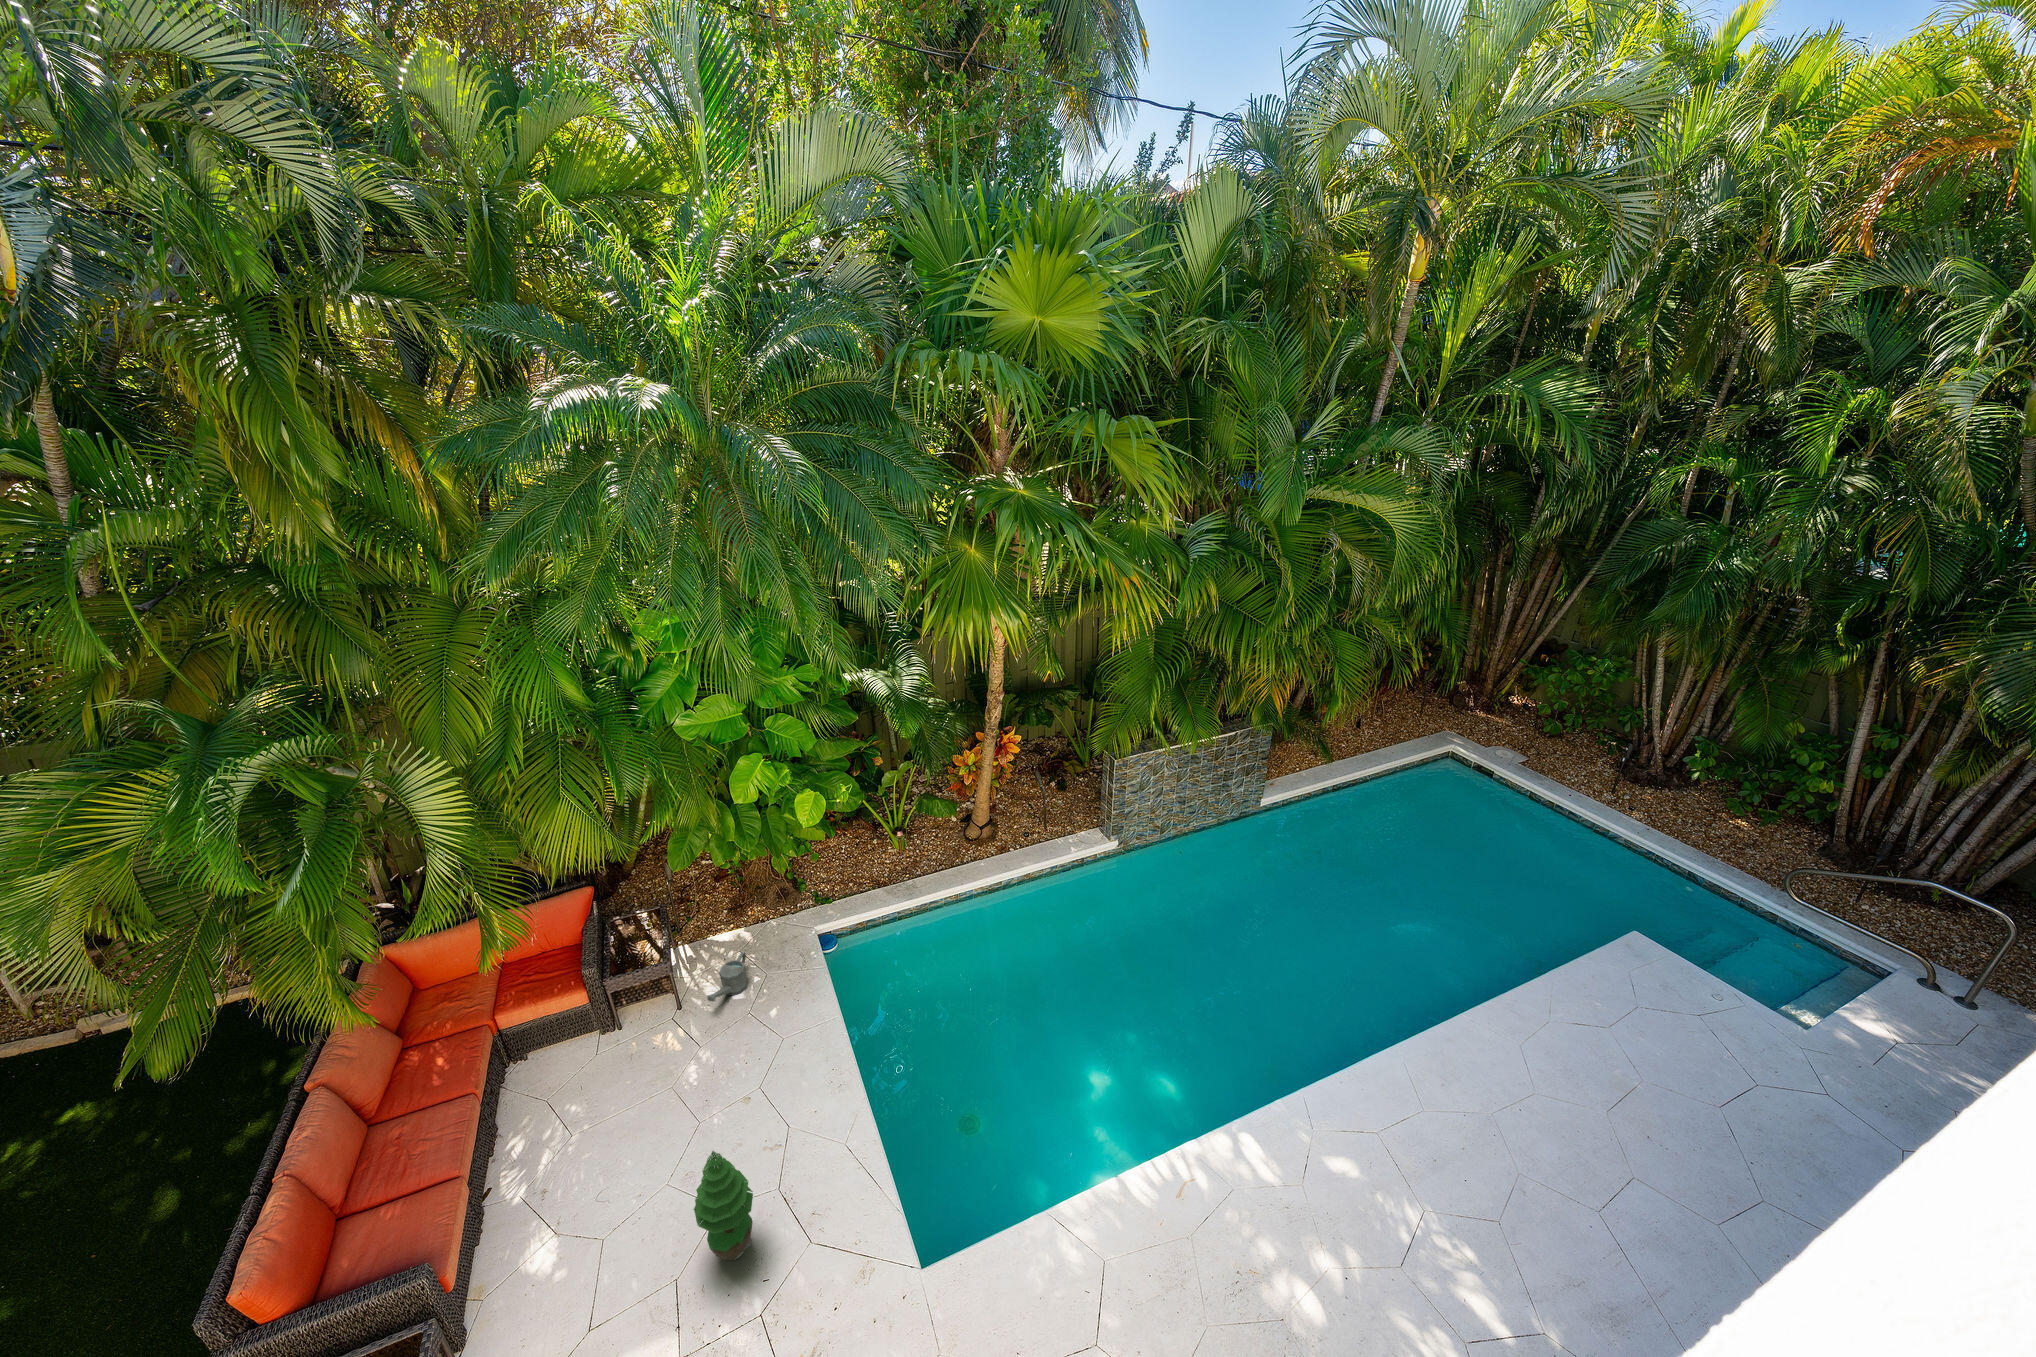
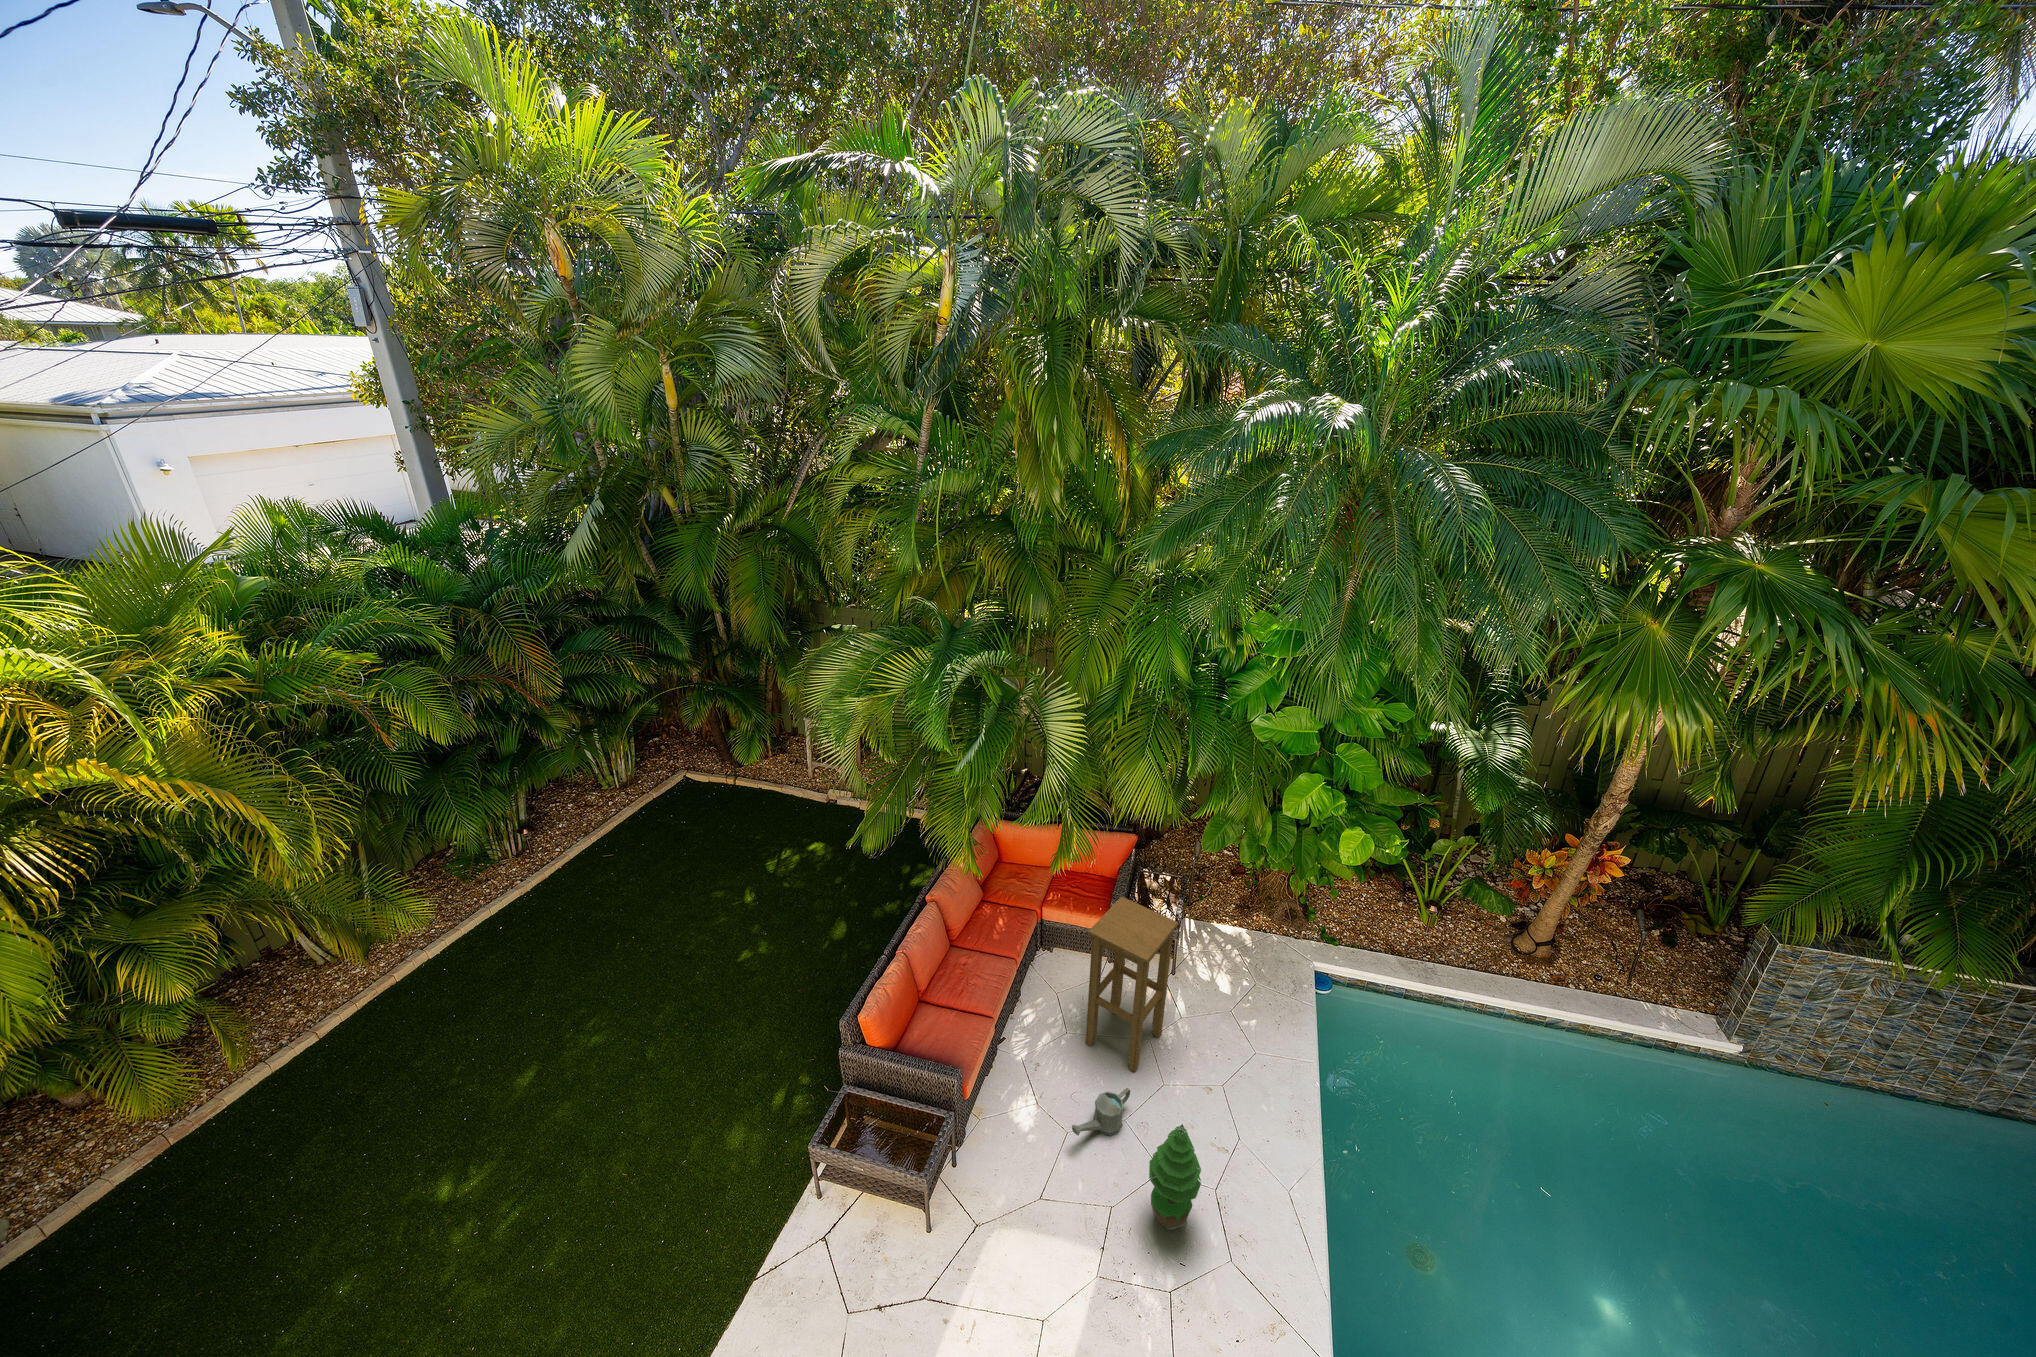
watering can: present [707,952,748,1001] -> present [1072,1088,1130,1136]
stool: none [551,956,680,1136] -> present [1086,897,1178,1072]

